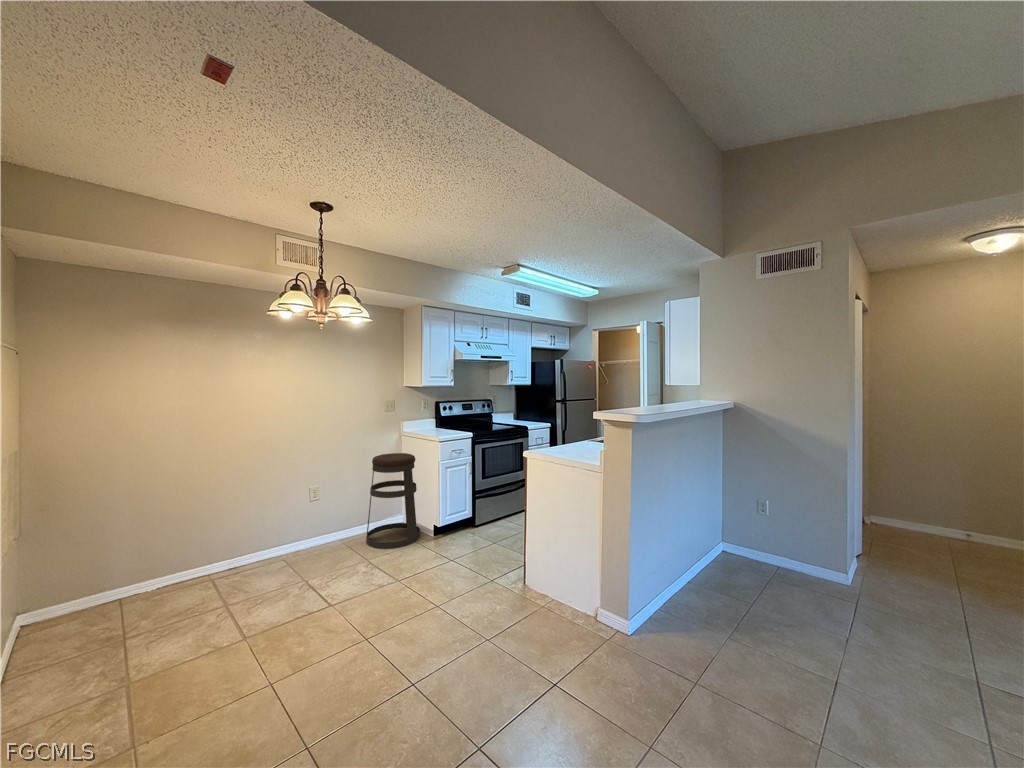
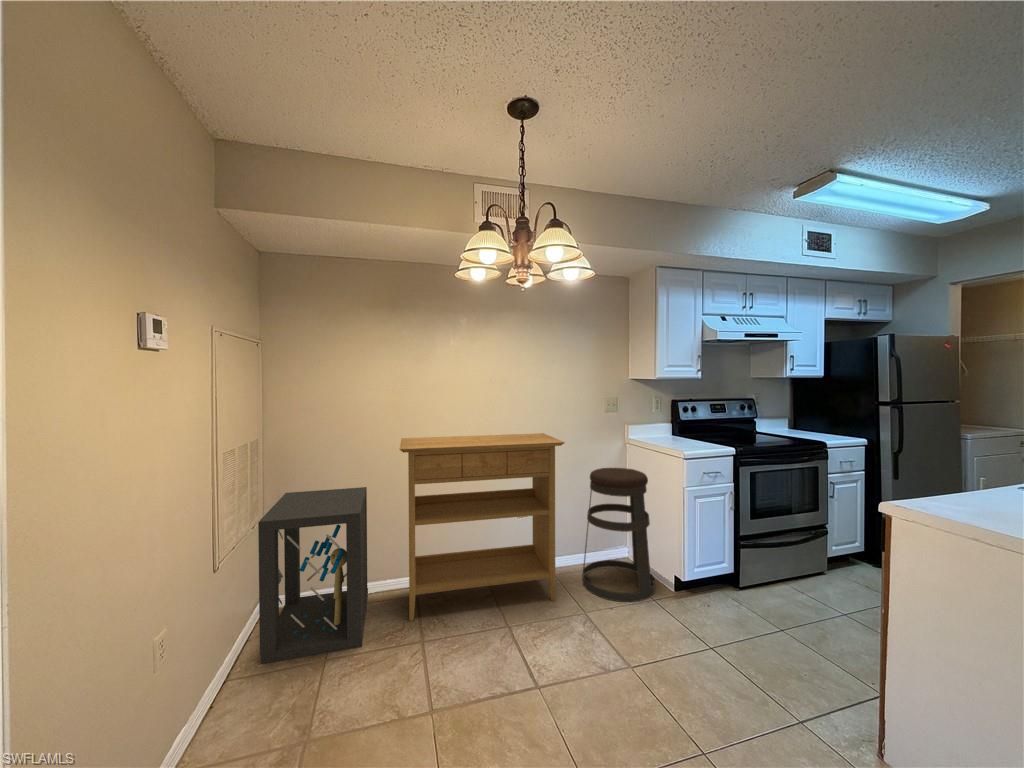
console table: none [193,431,352,598] -> present [399,433,565,621]
storage cabinet: none [34,489,159,665] -> present [258,487,368,664]

